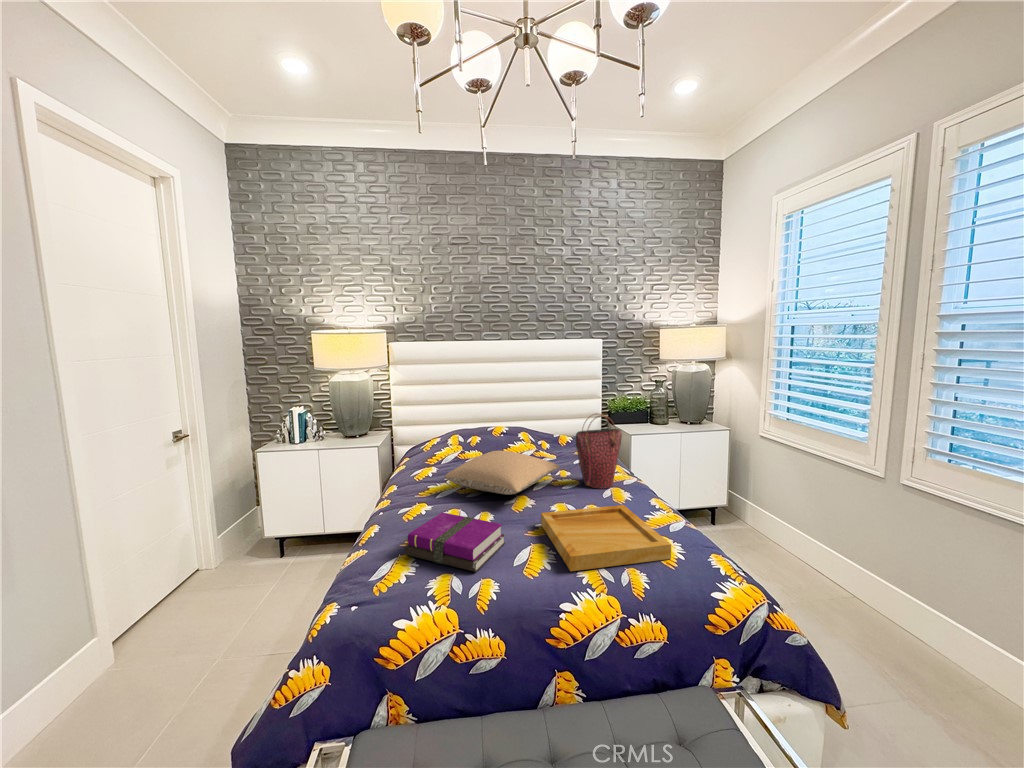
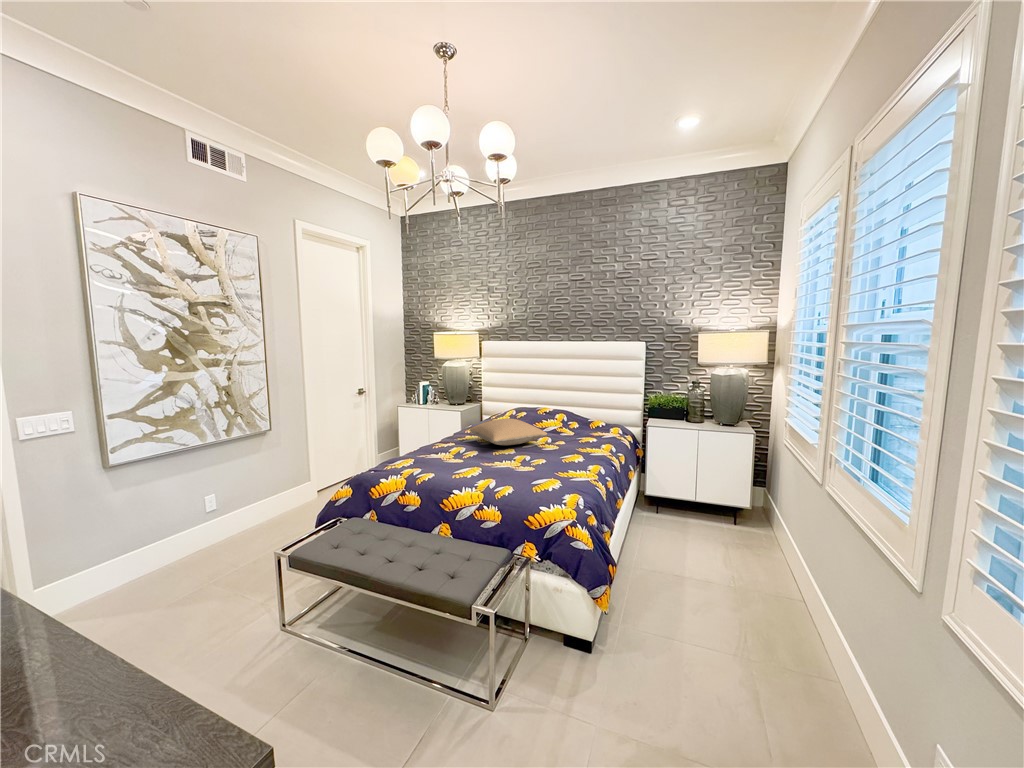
handbag: present [576,414,622,489] -> none [555,398,591,453]
tray: present [541,505,671,571] -> none [474,454,553,486]
notebook: present [405,512,505,572] -> none [411,444,464,472]

